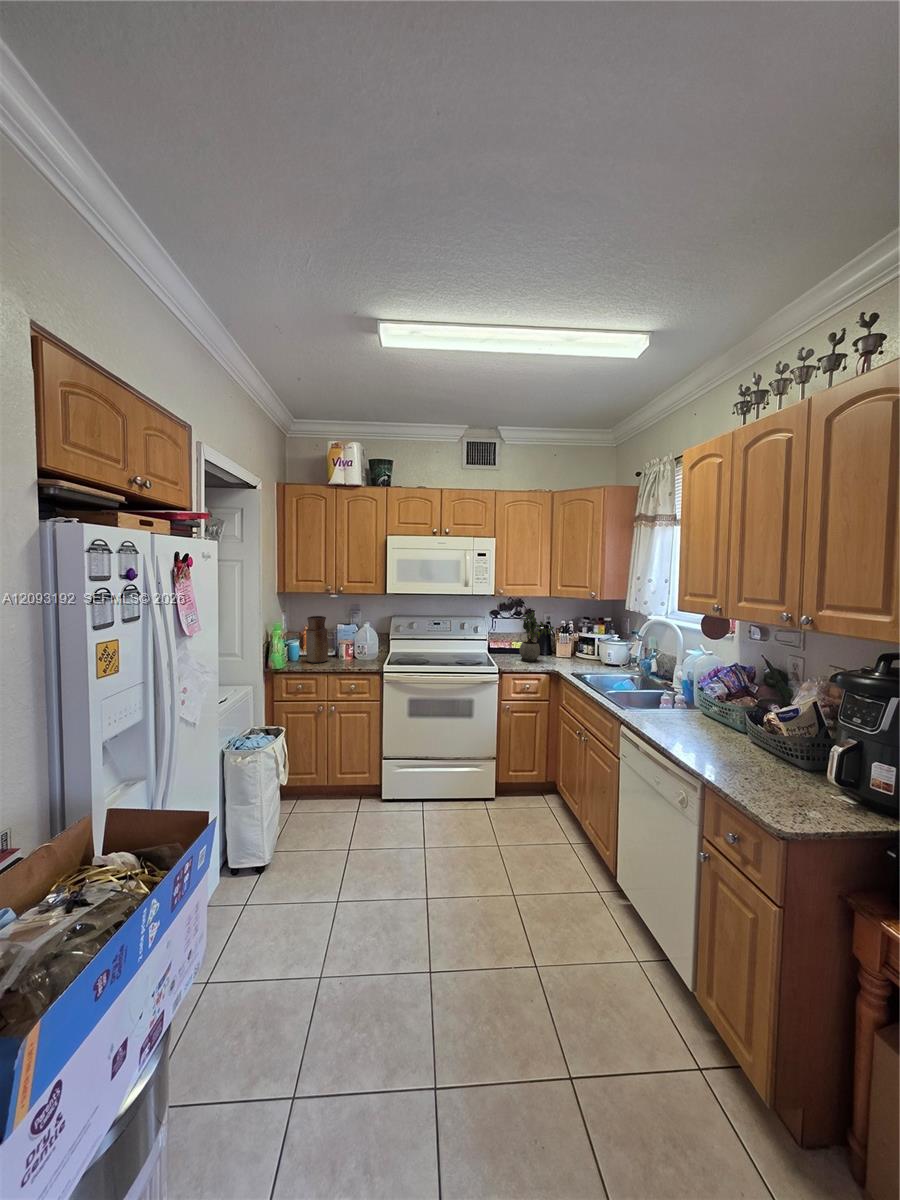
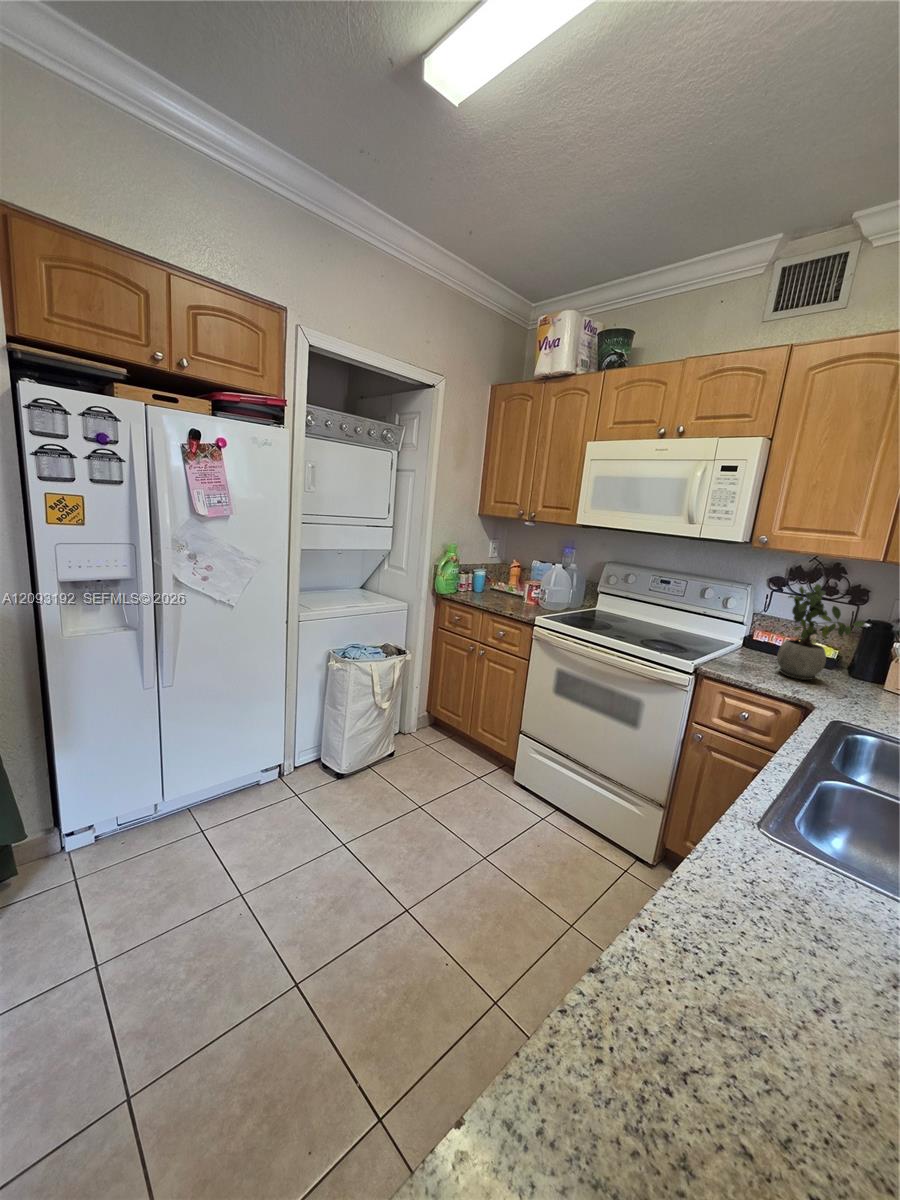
vase: present [306,616,328,663] -> none [480,544,508,599]

